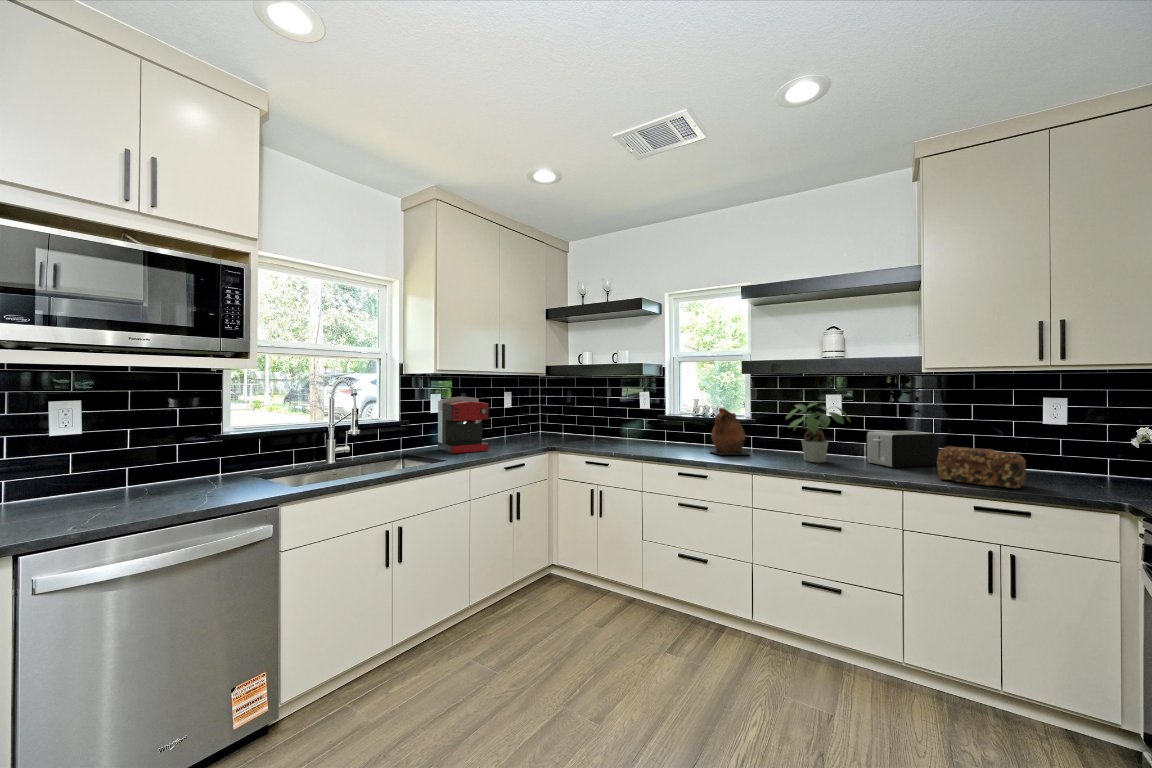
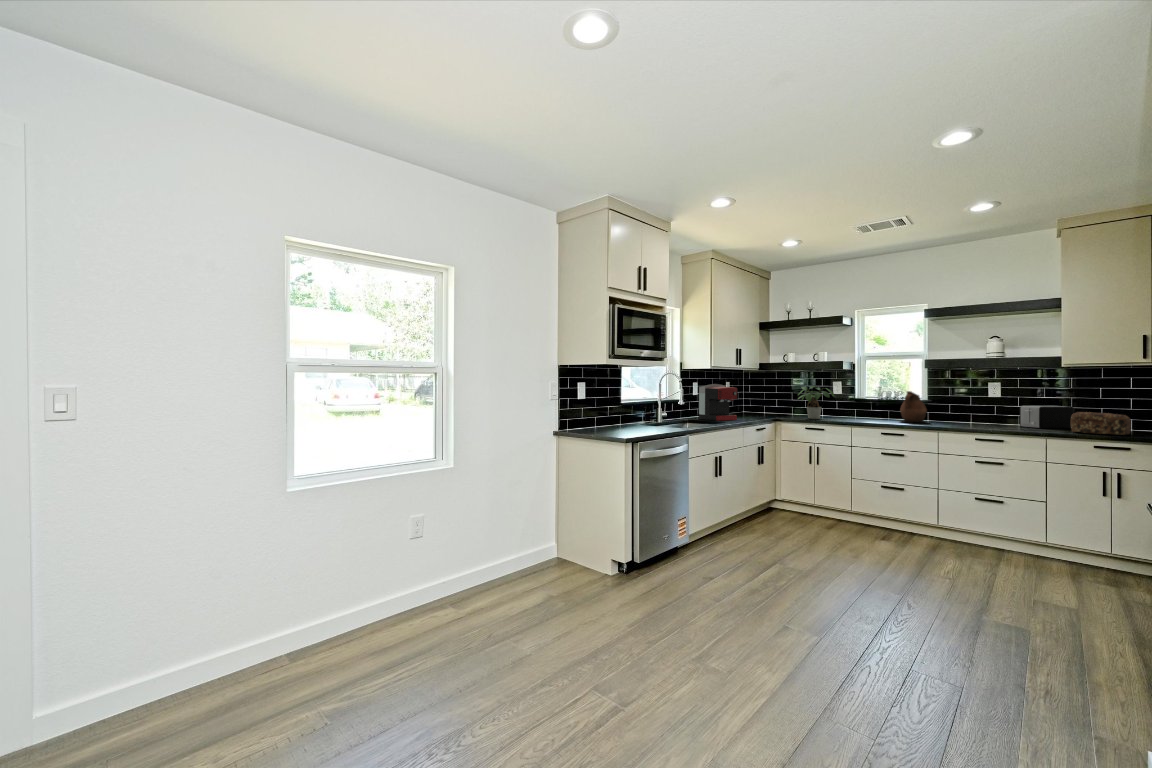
potted plant: present [786,402,850,462] -> present [798,386,834,419]

